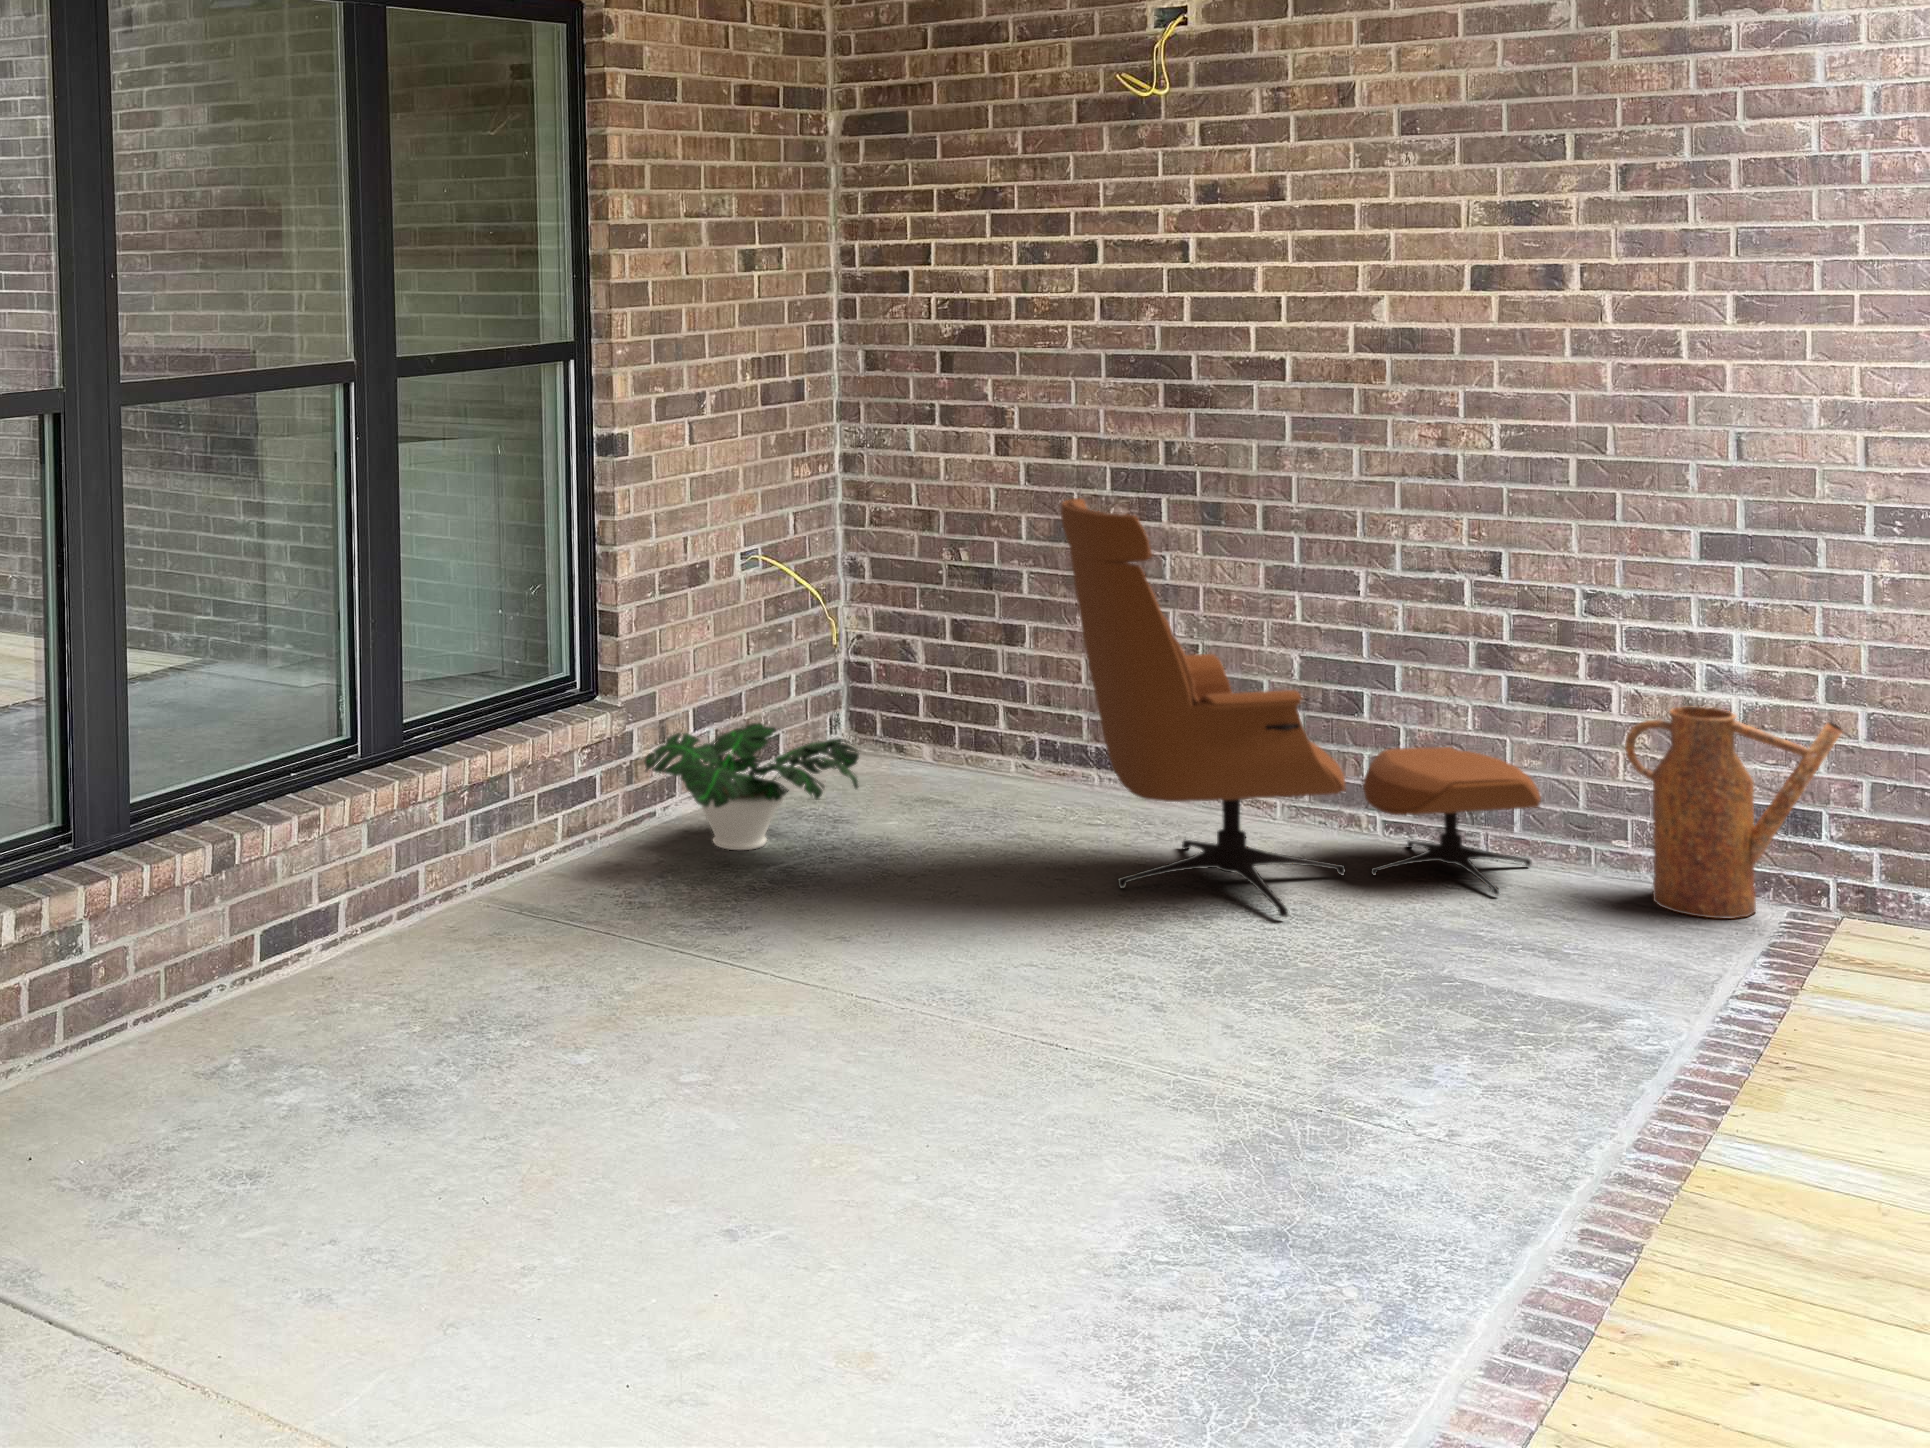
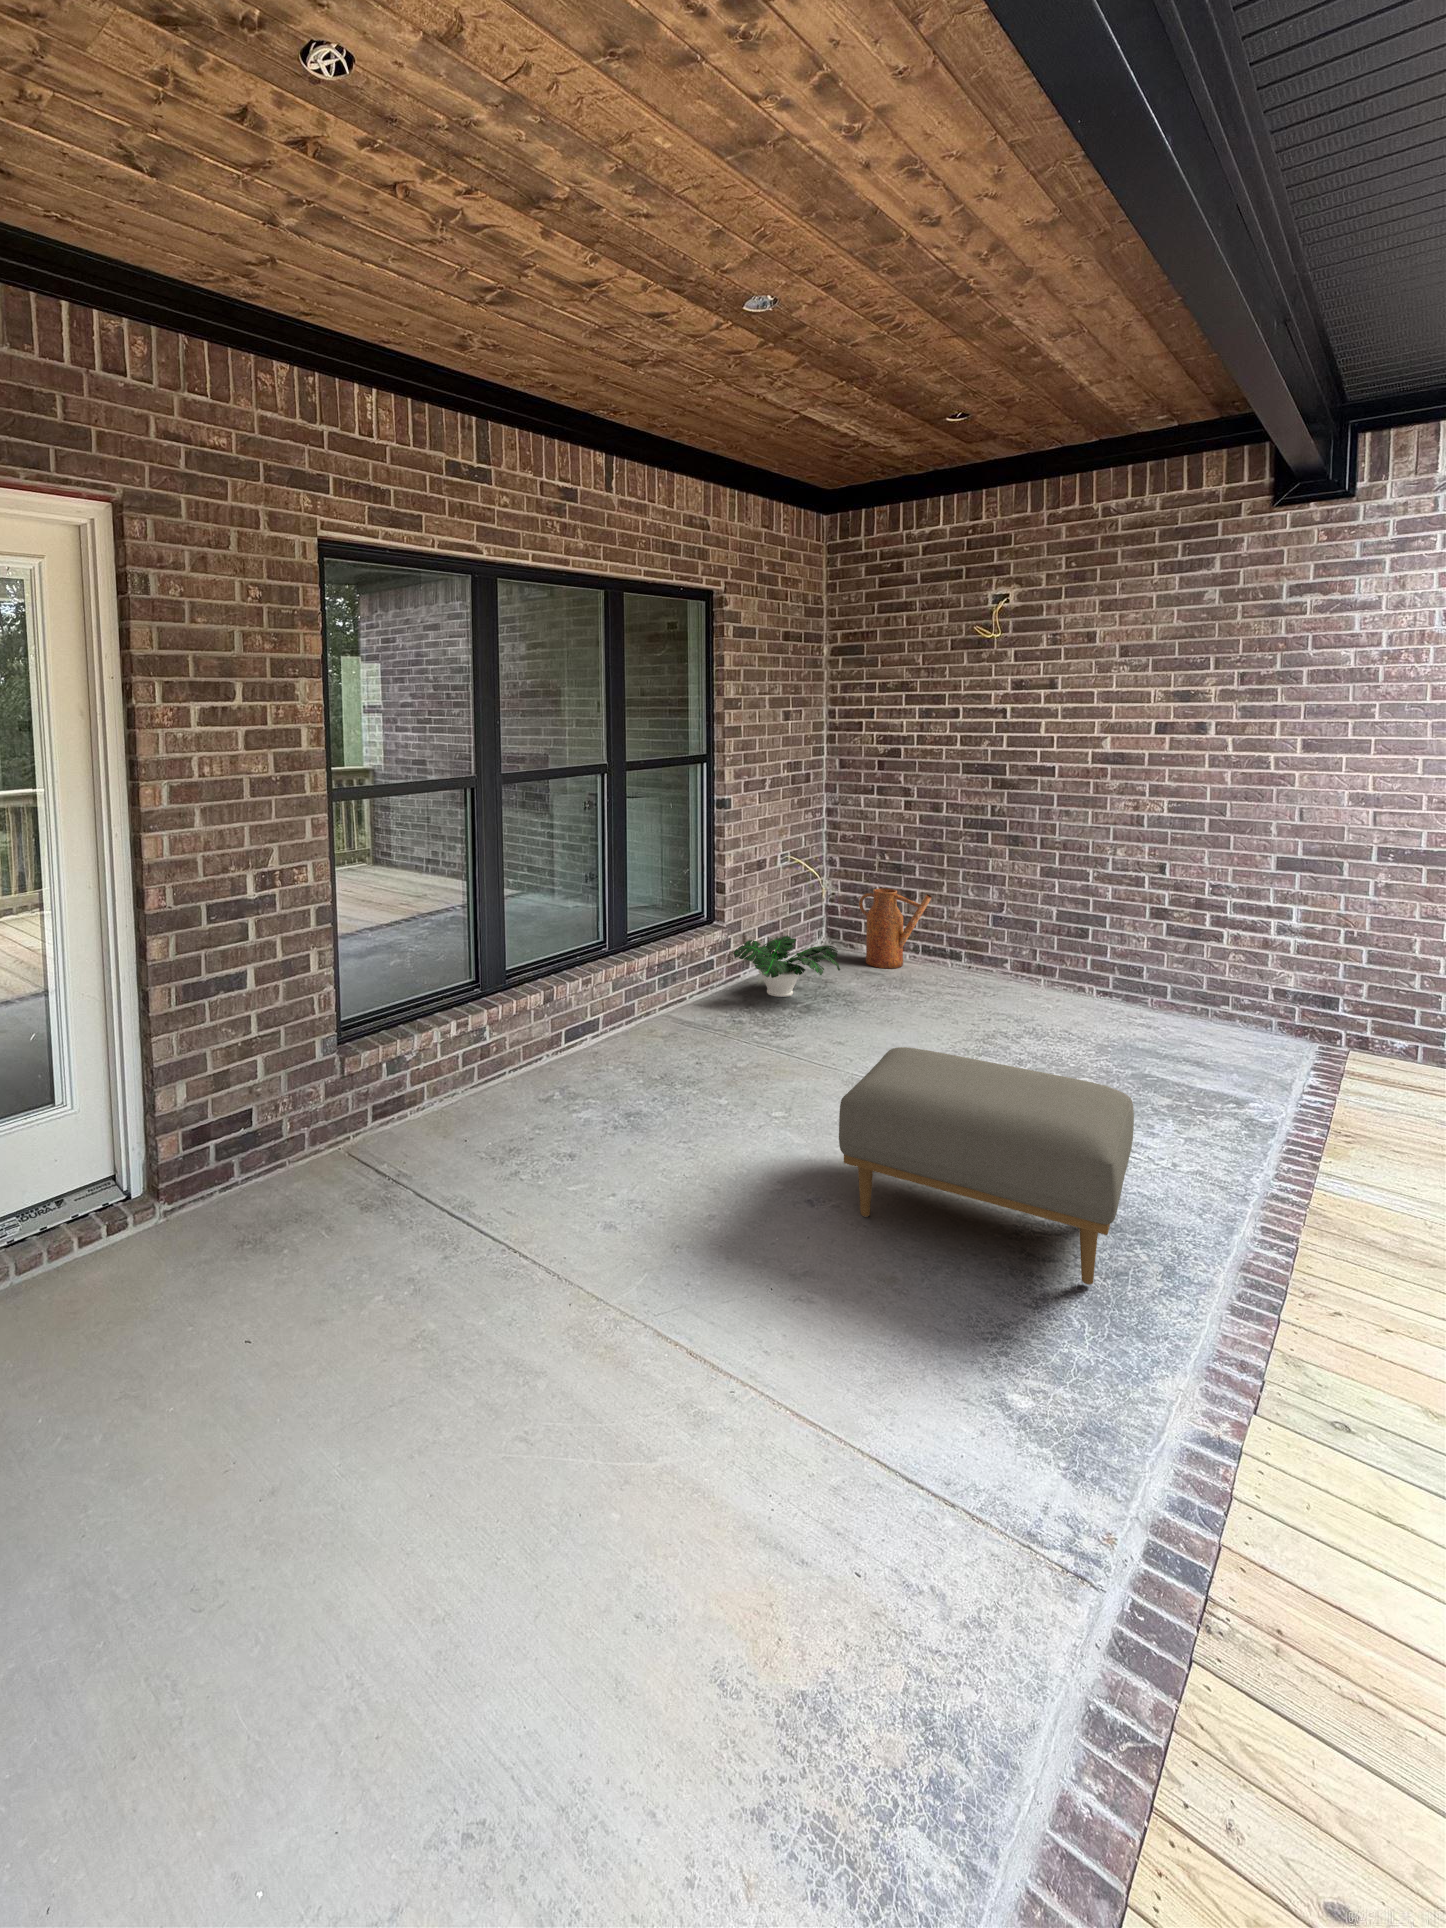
lounge chair: present [1061,498,1541,917] -> none [946,834,1188,1042]
watering can: present [1625,707,1843,919] -> present [859,889,932,968]
ottoman: none [774,920,1342,1357] -> present [839,1047,1134,1285]

